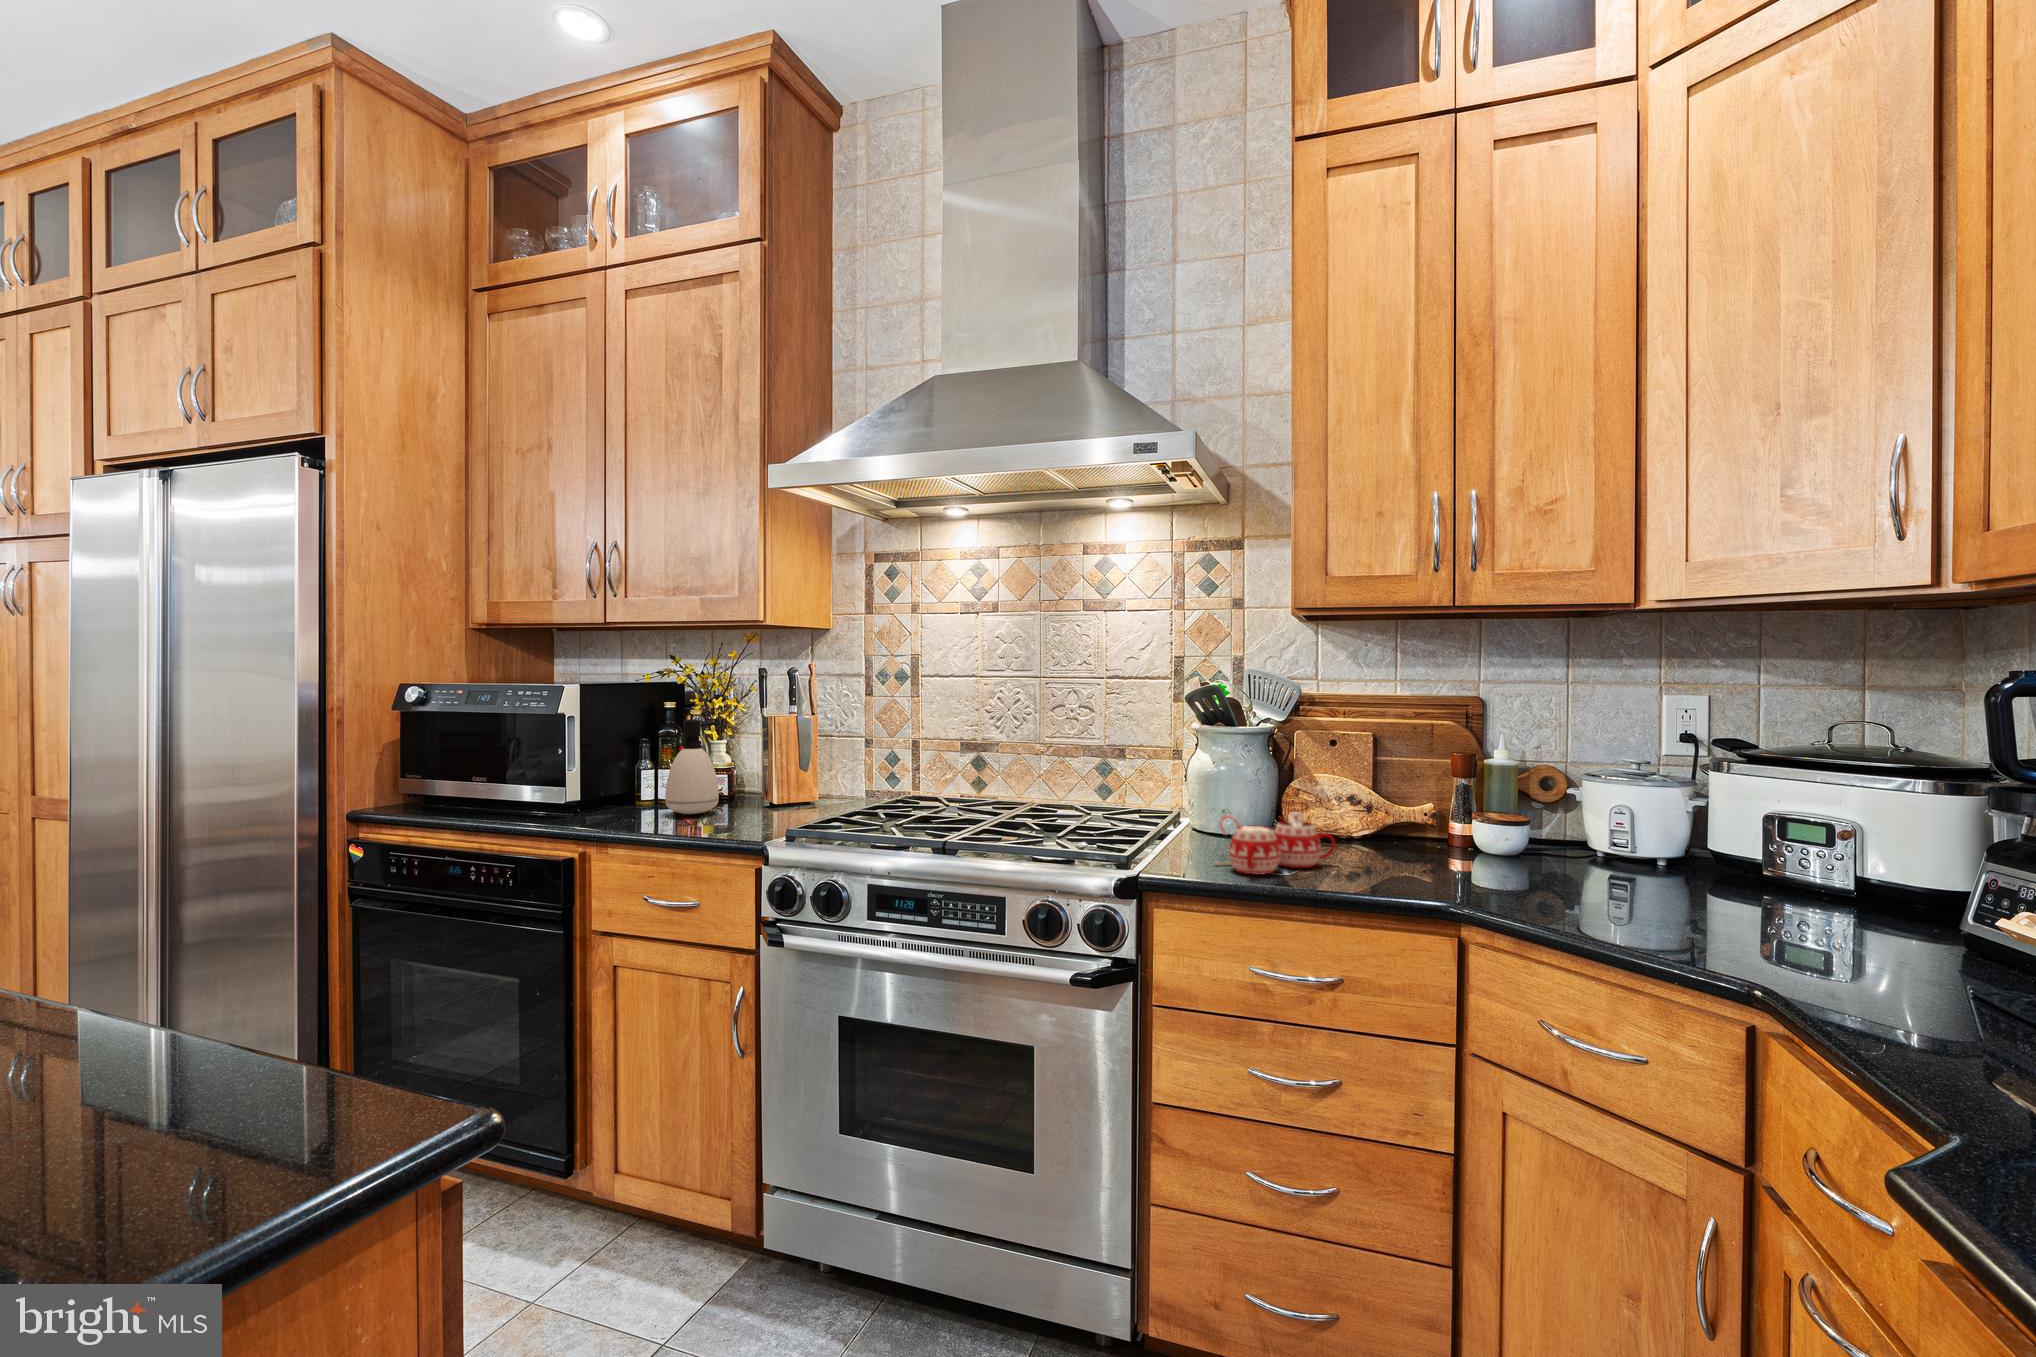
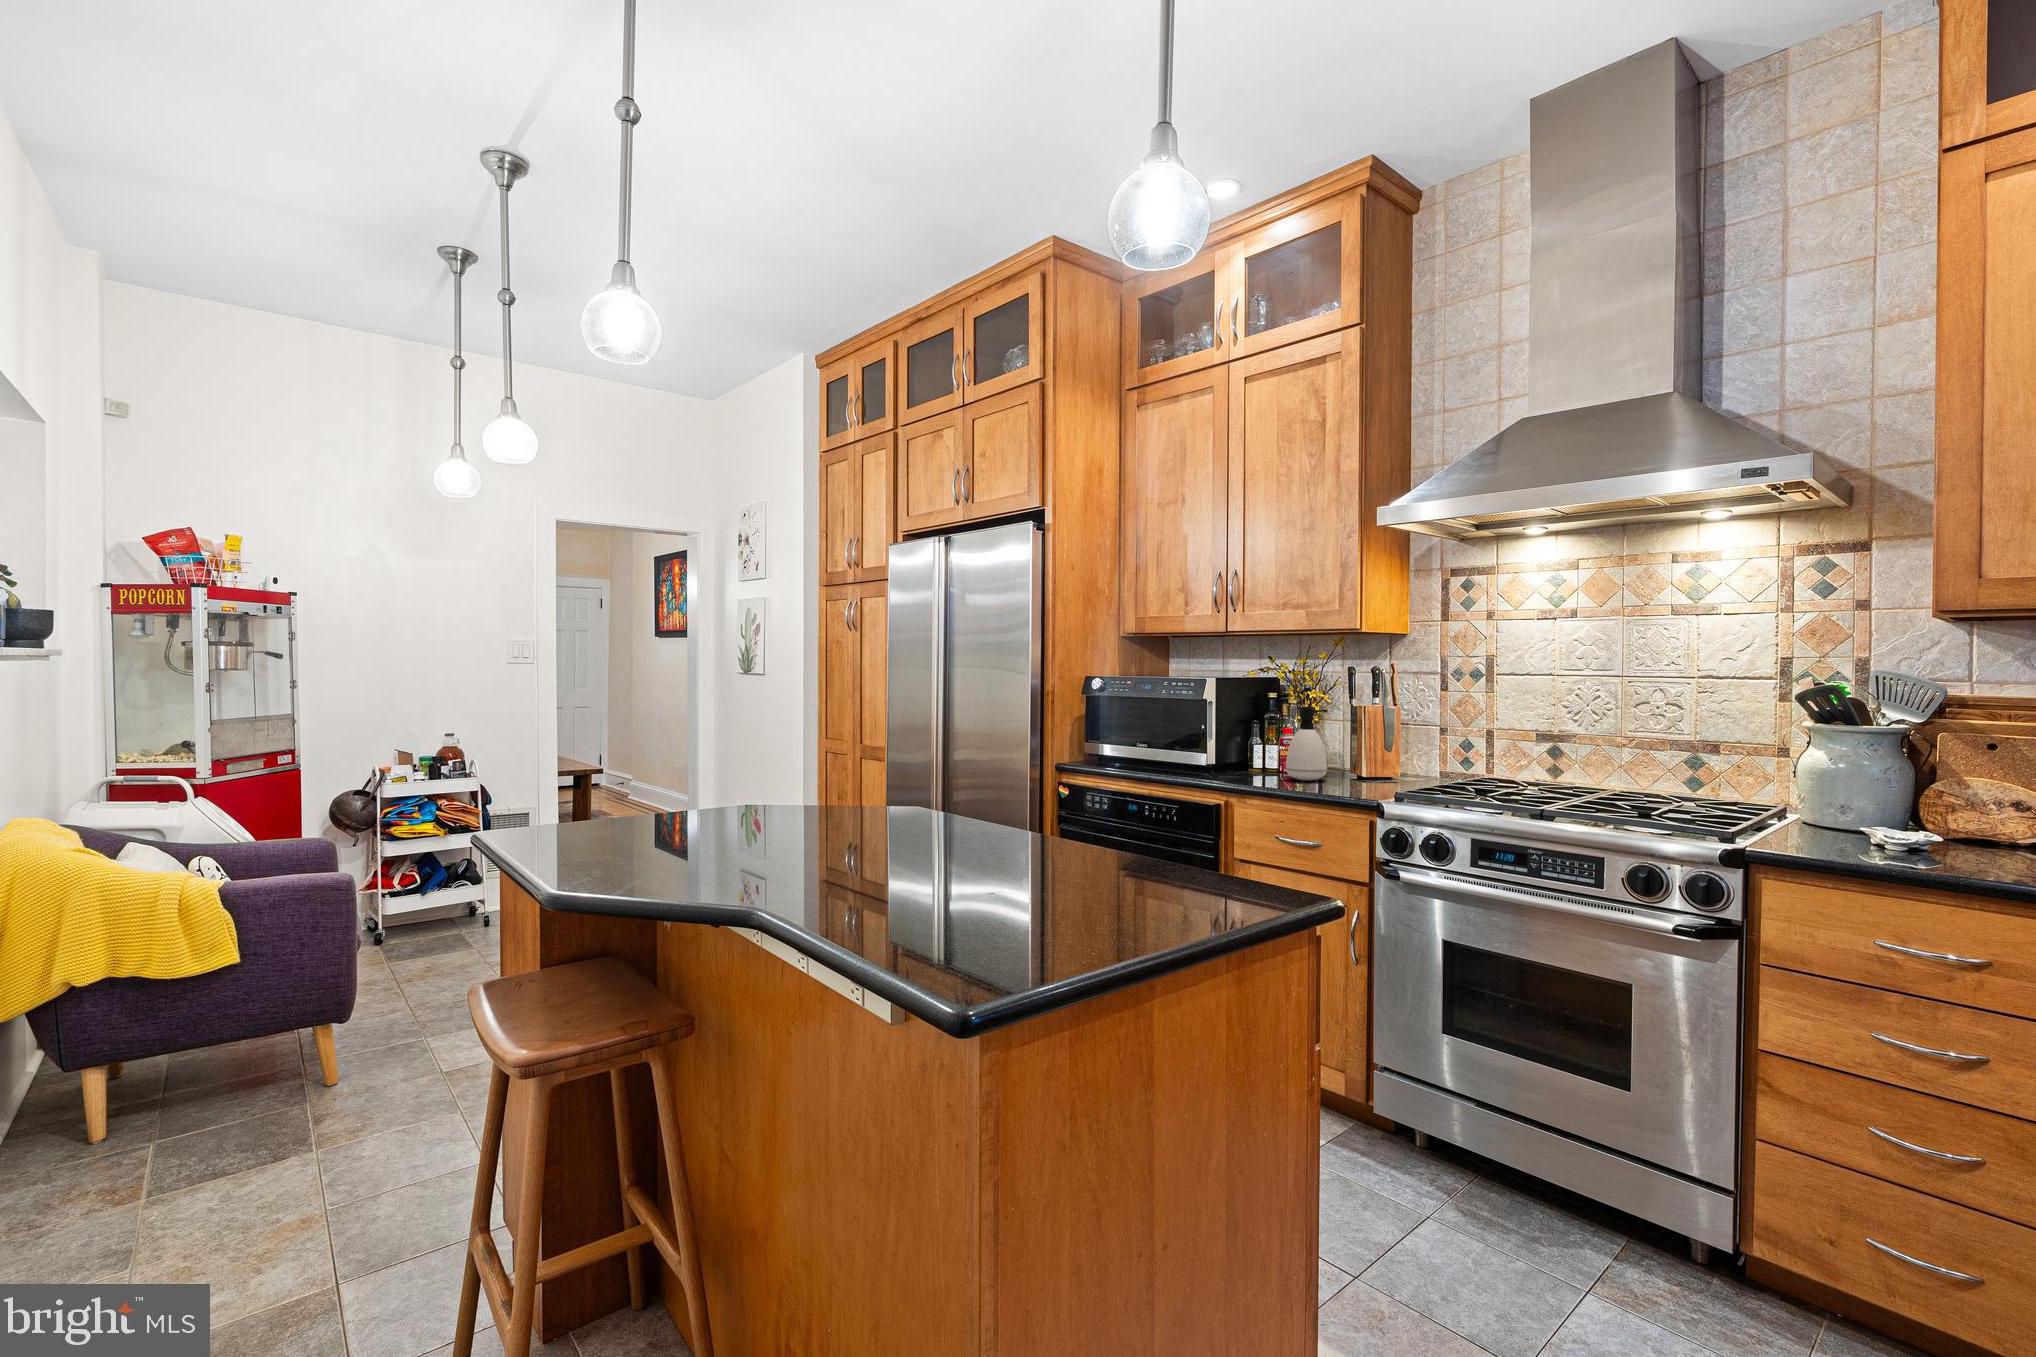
mug: present [1214,812,1335,875] -> none [1828,801,1980,858]

